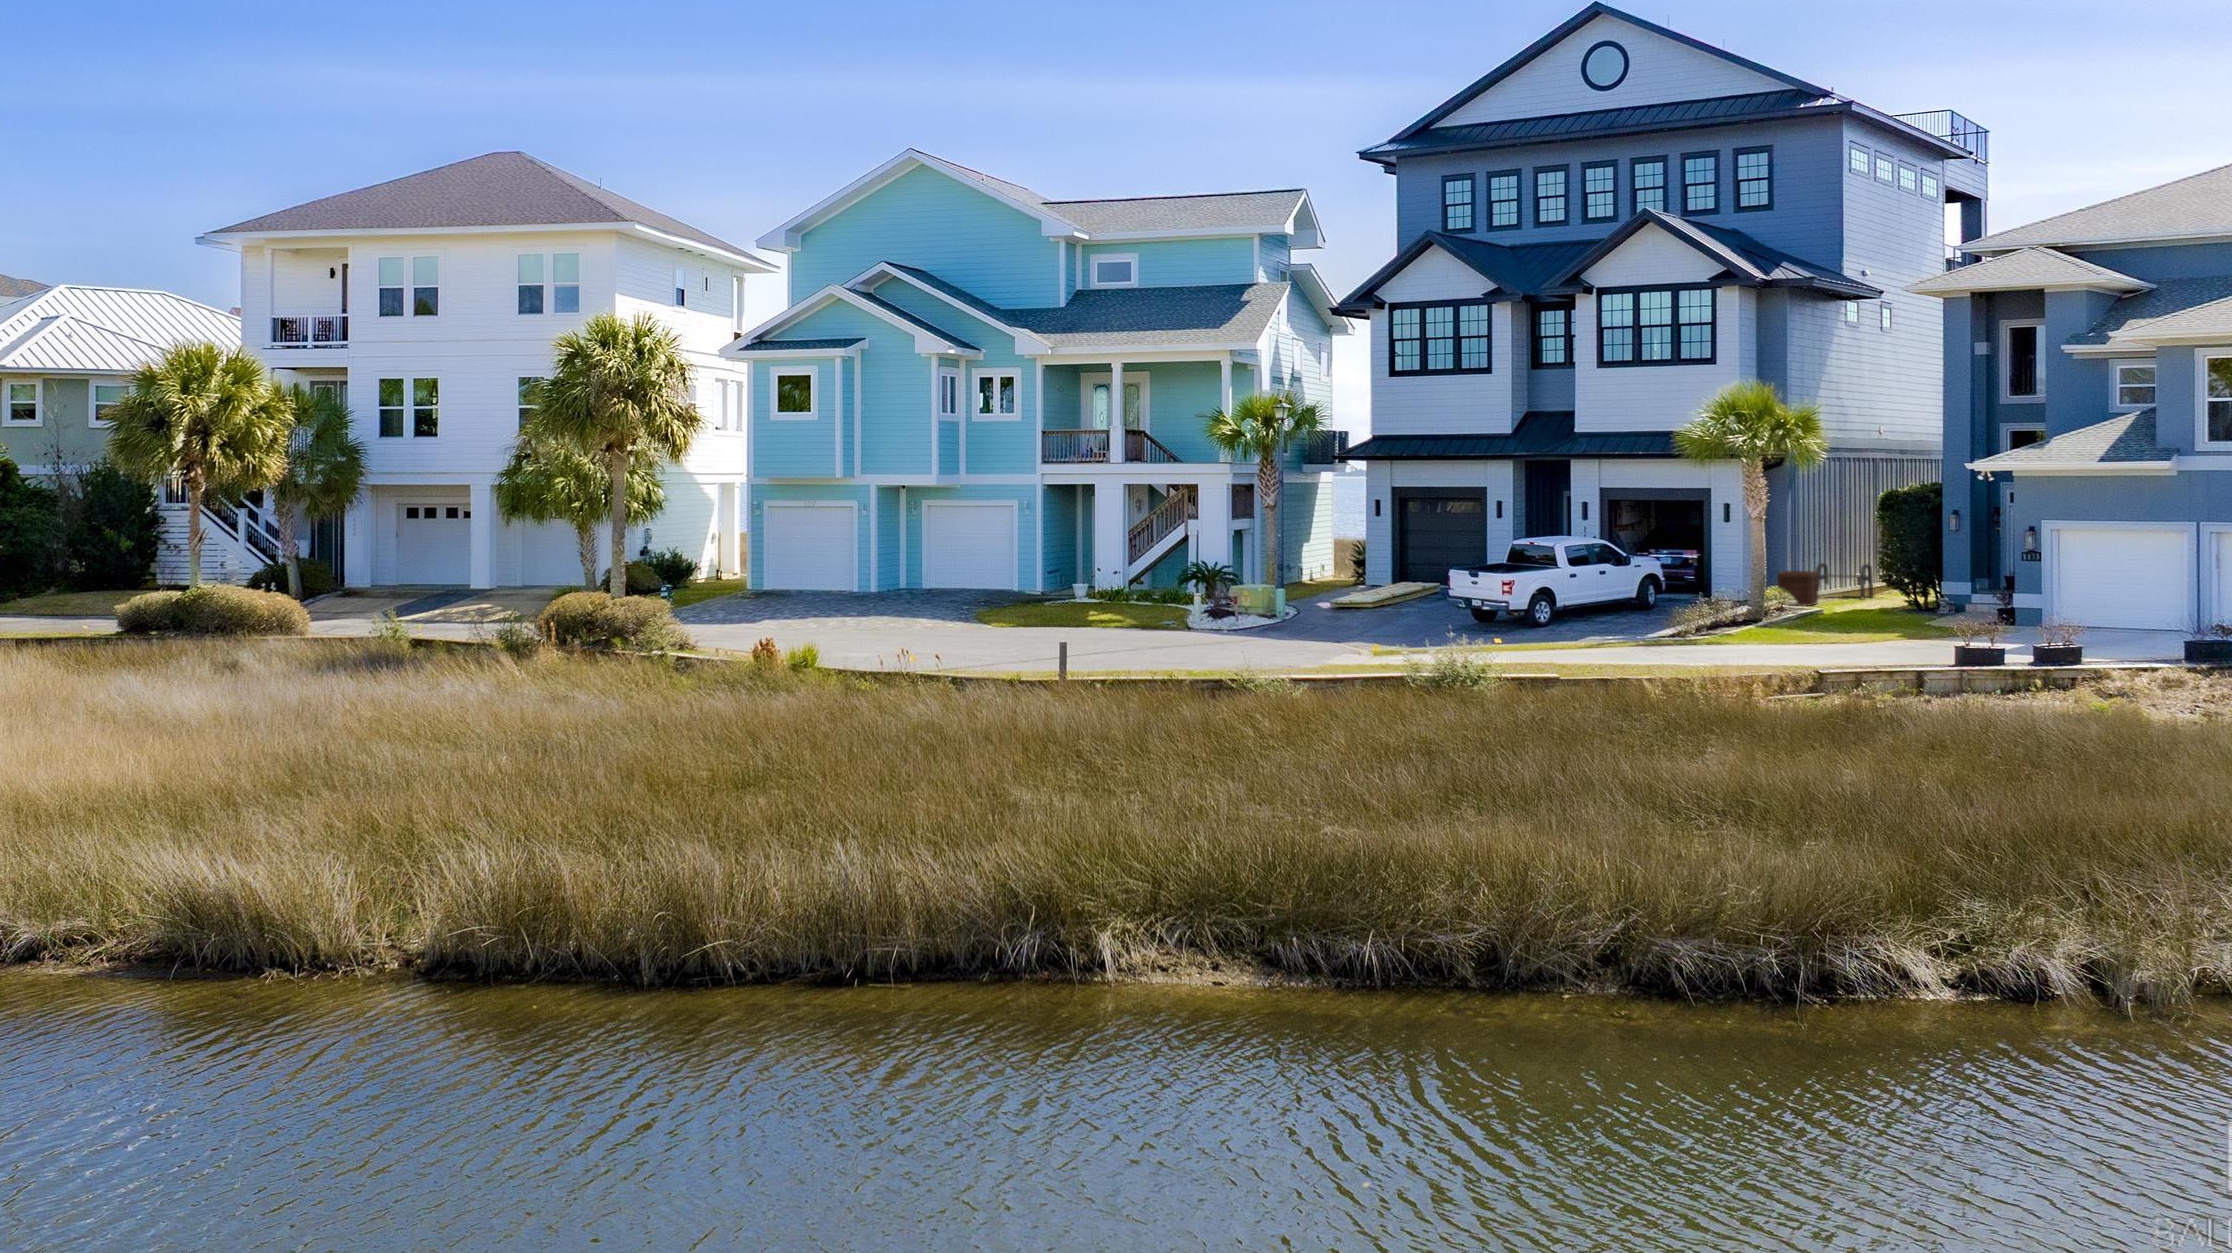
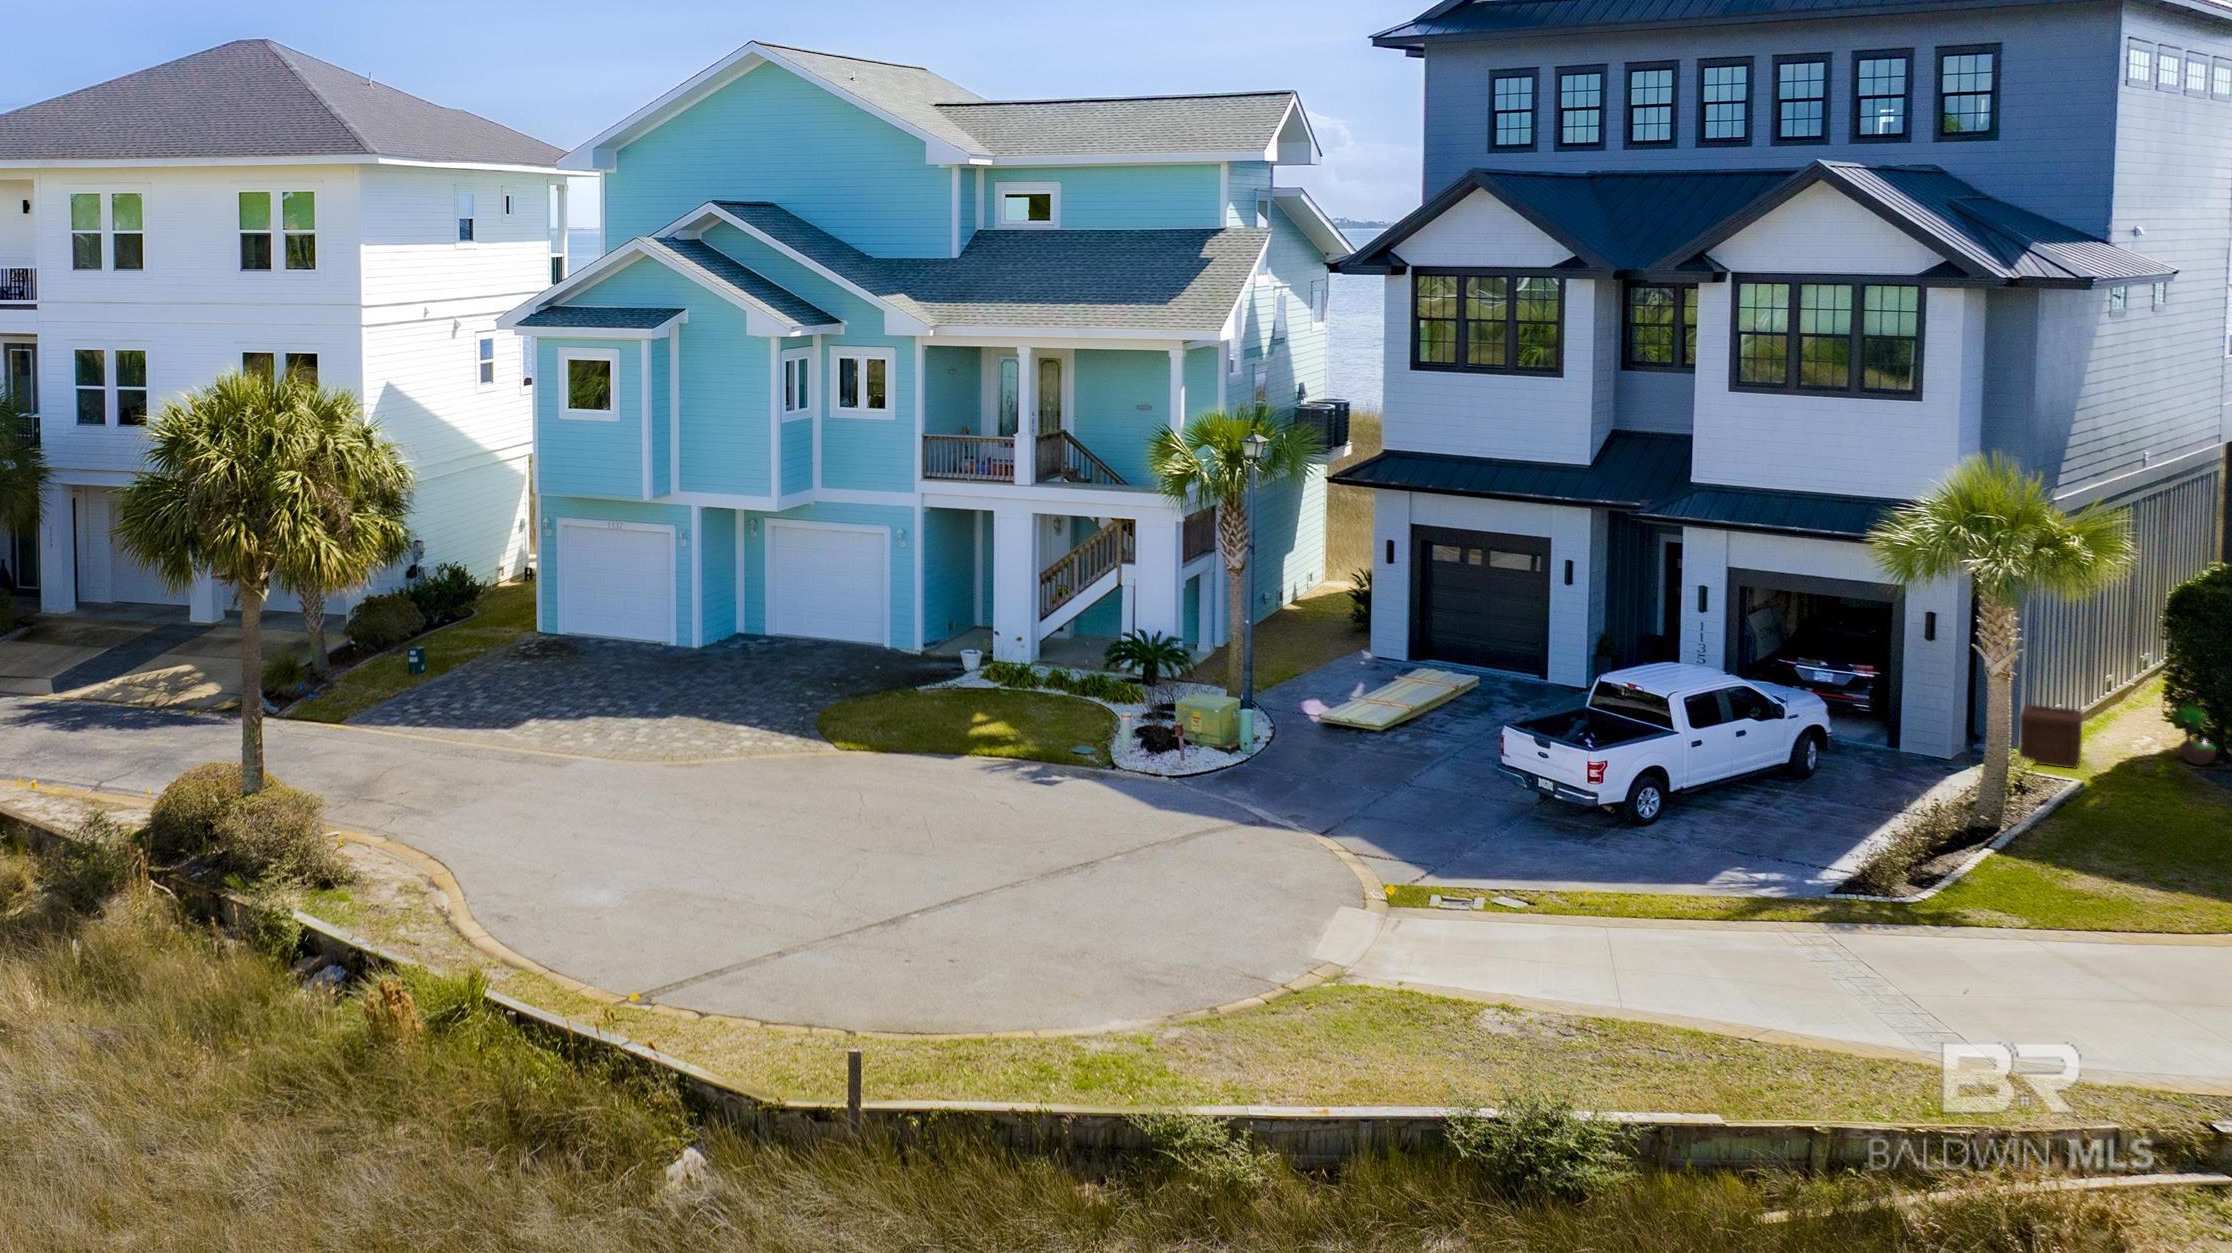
potted tree: none [1869,560,1900,604] -> present [2169,704,2216,765]
bench: present [1816,563,1873,599] -> none [2064,677,2157,742]

